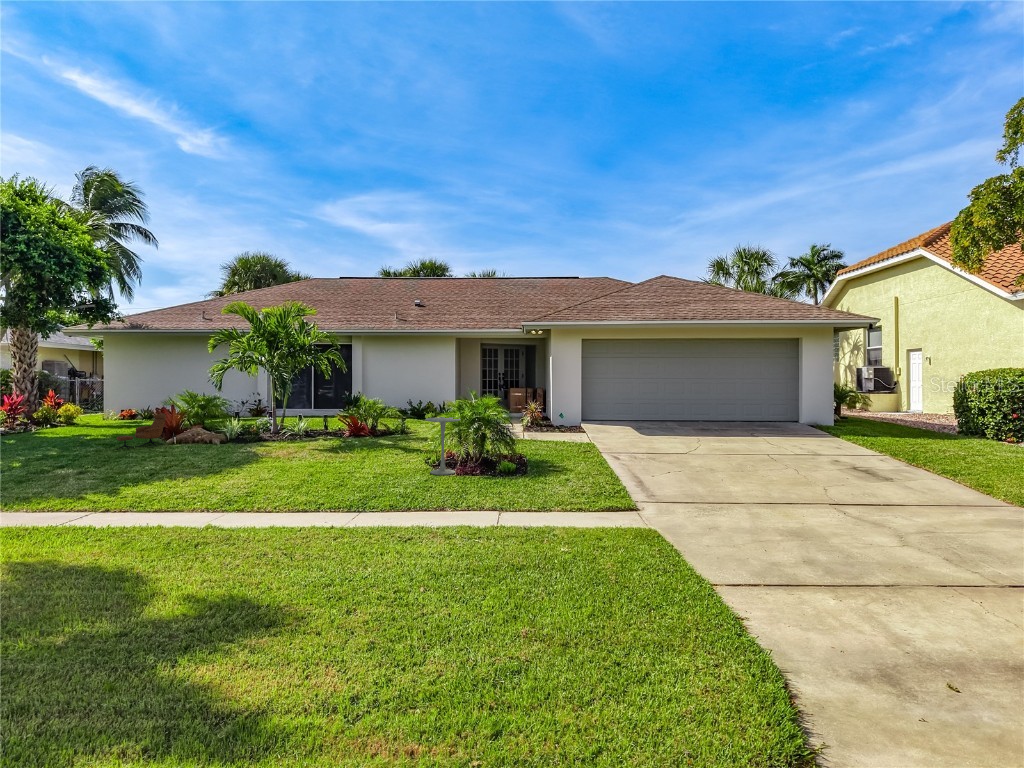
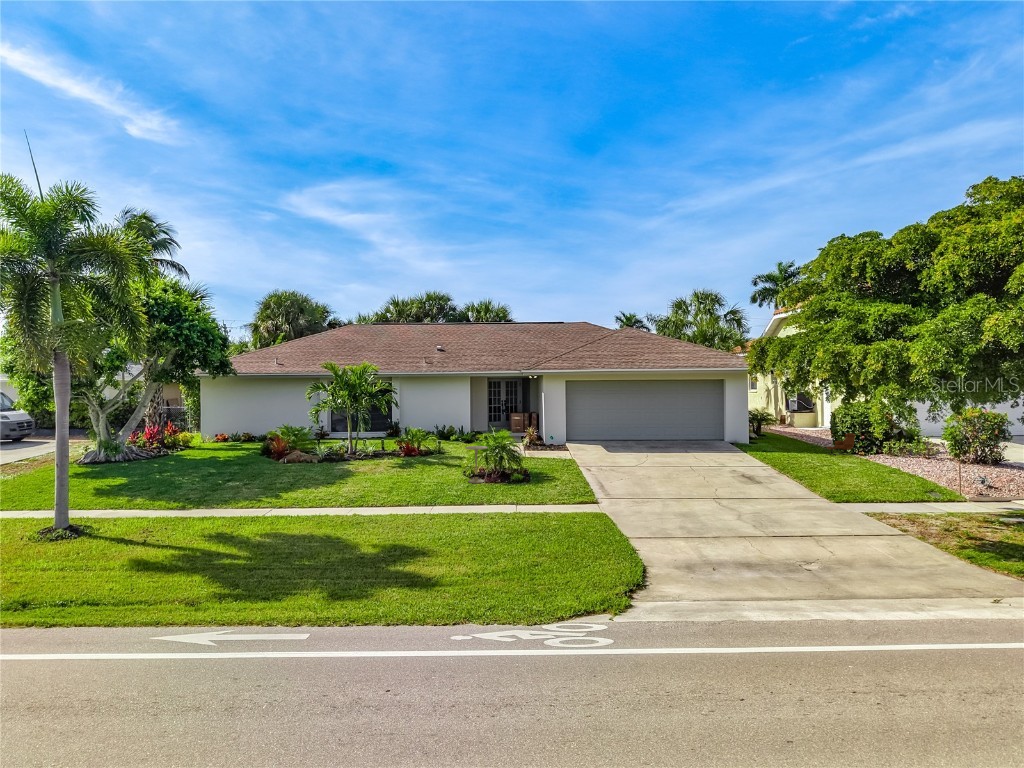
lounge chair: present [116,414,166,449] -> present [827,433,855,454]

